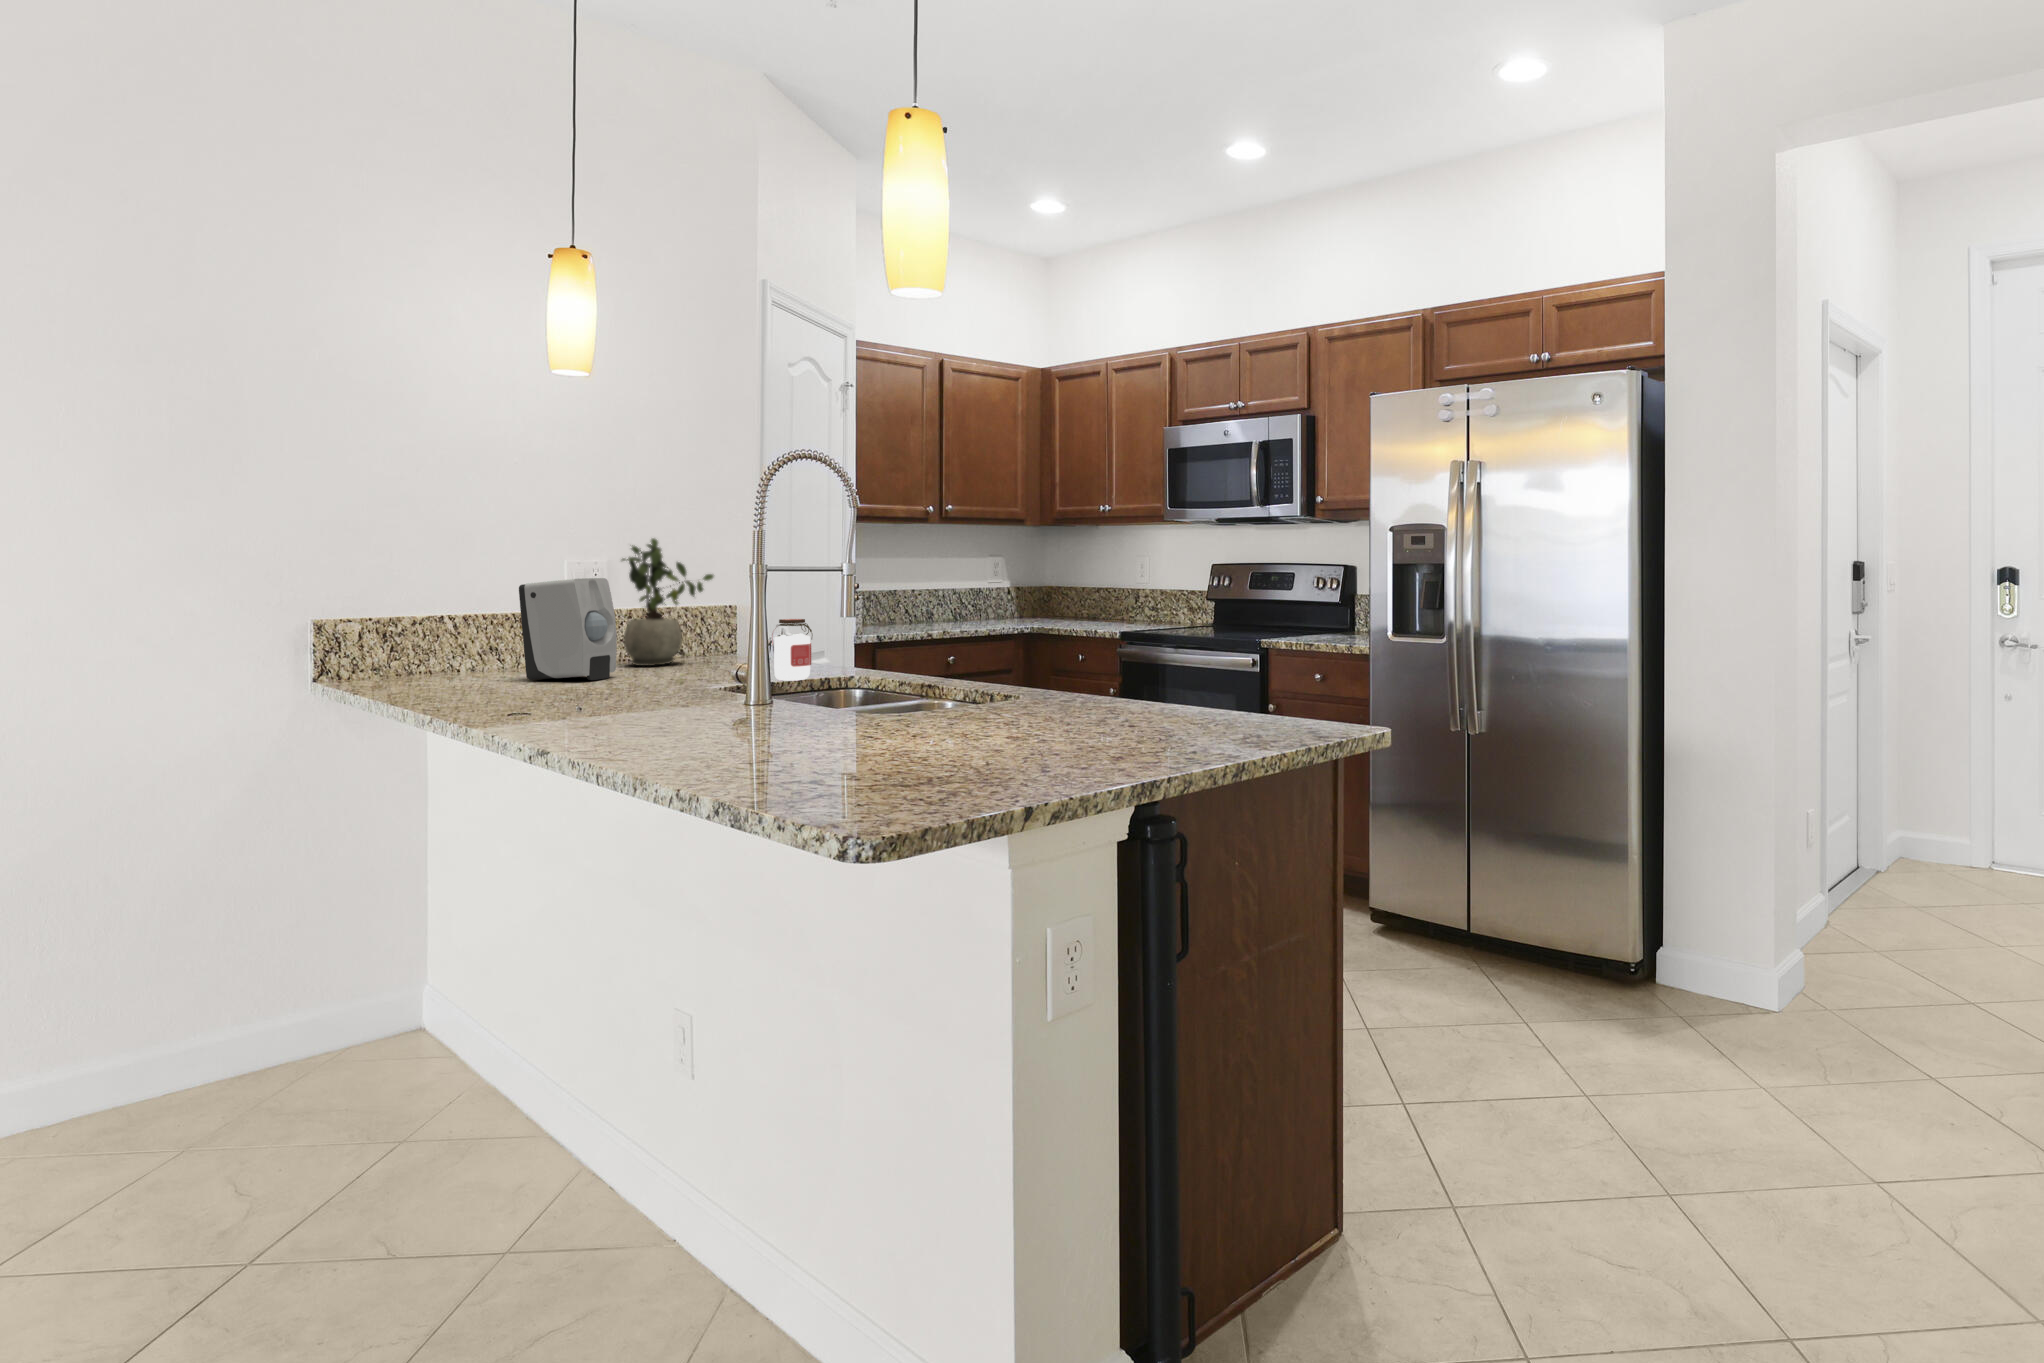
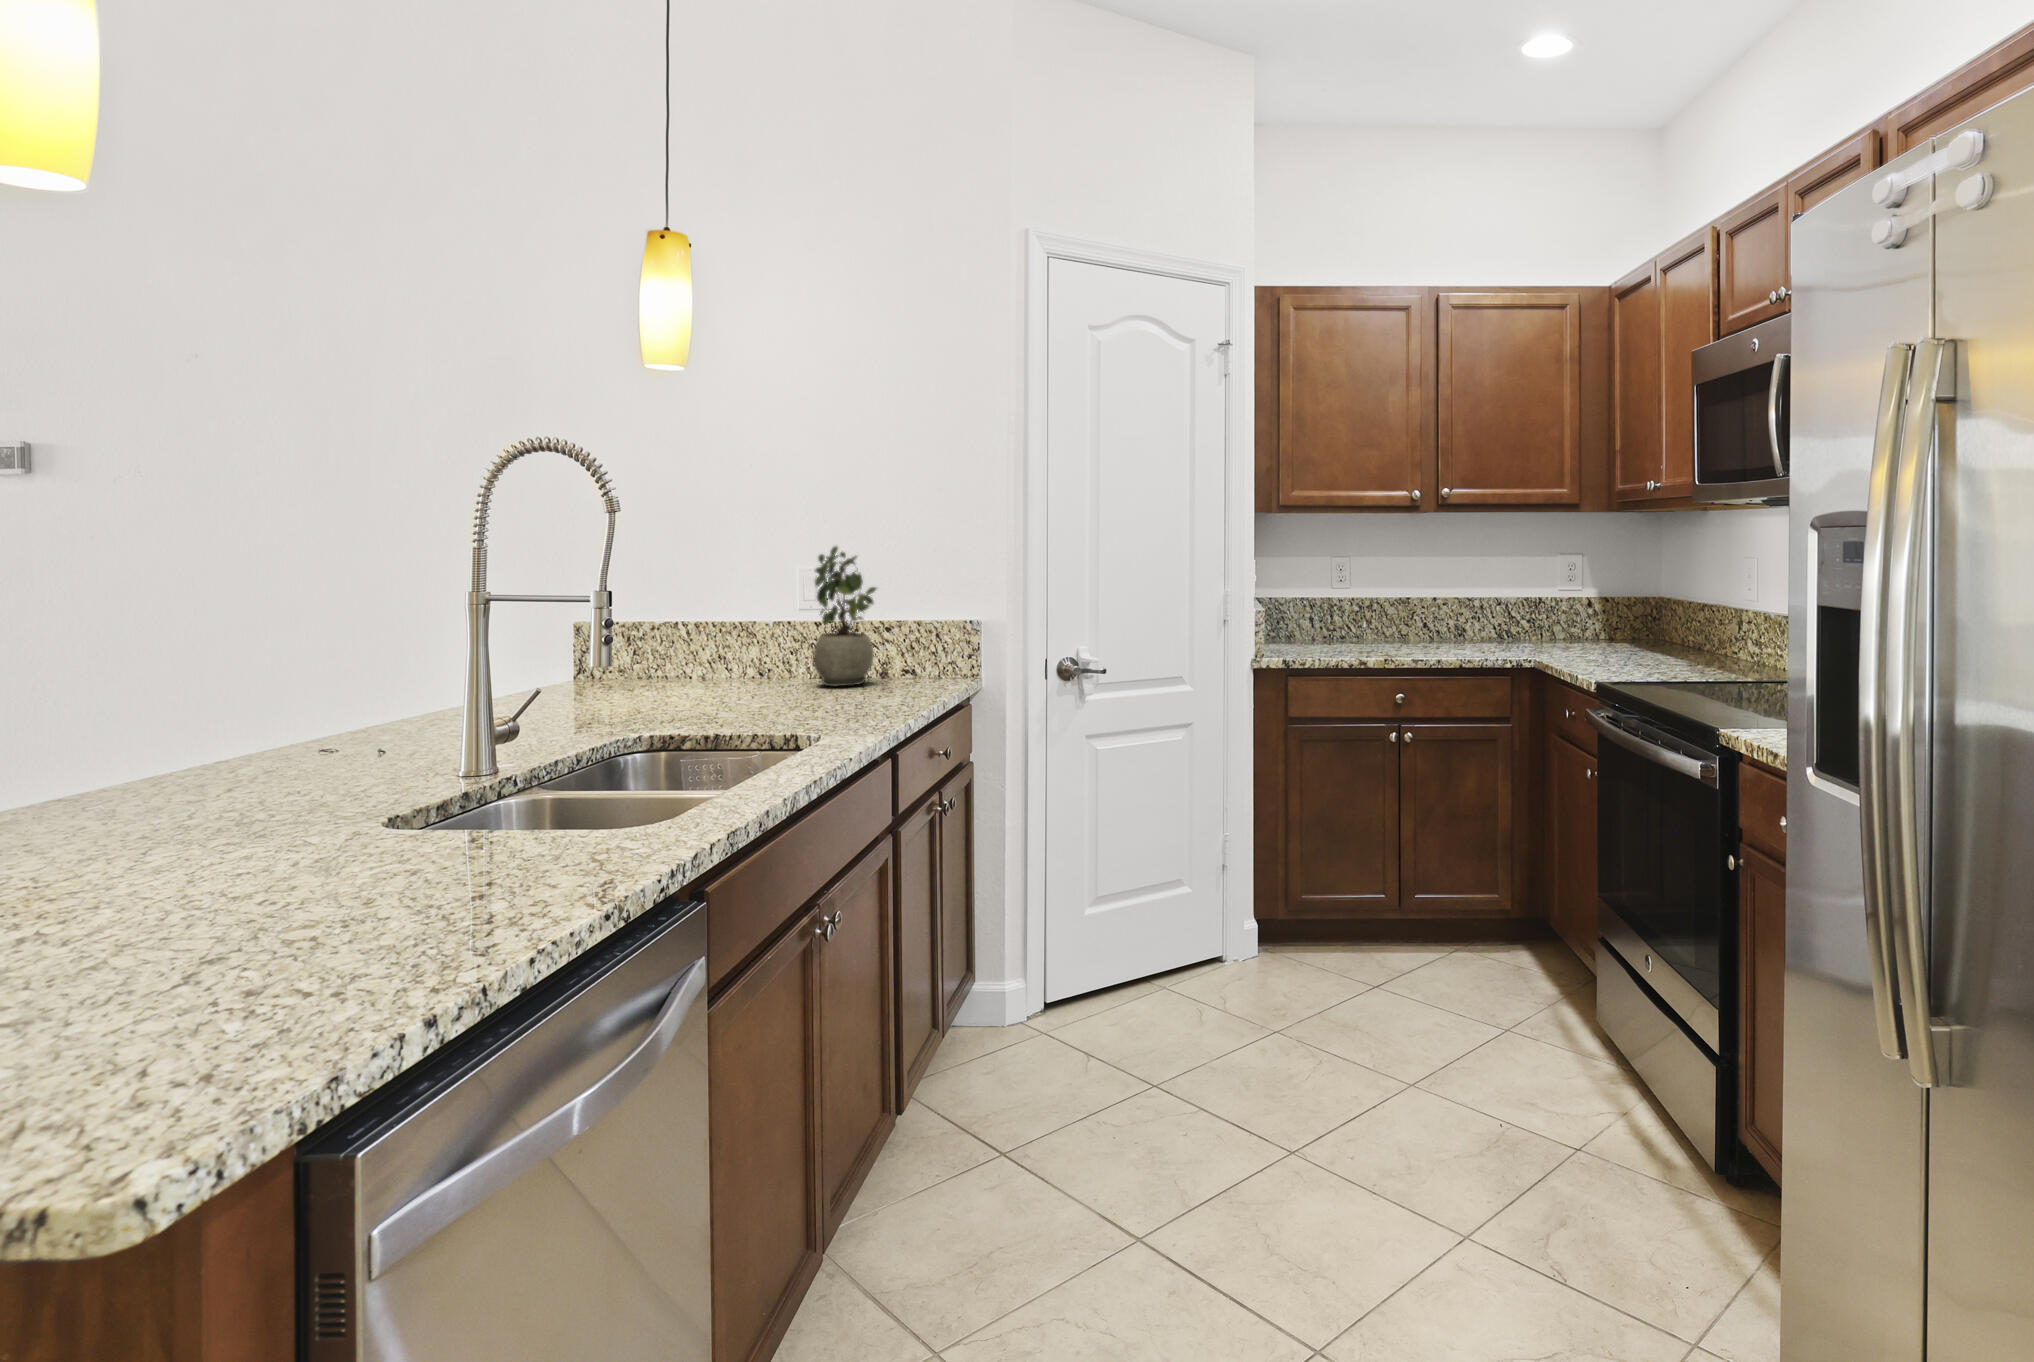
soap dispenser: present [519,578,617,680] -> none [673,592,733,701]
jar: present [772,619,813,681] -> none [744,652,793,731]

